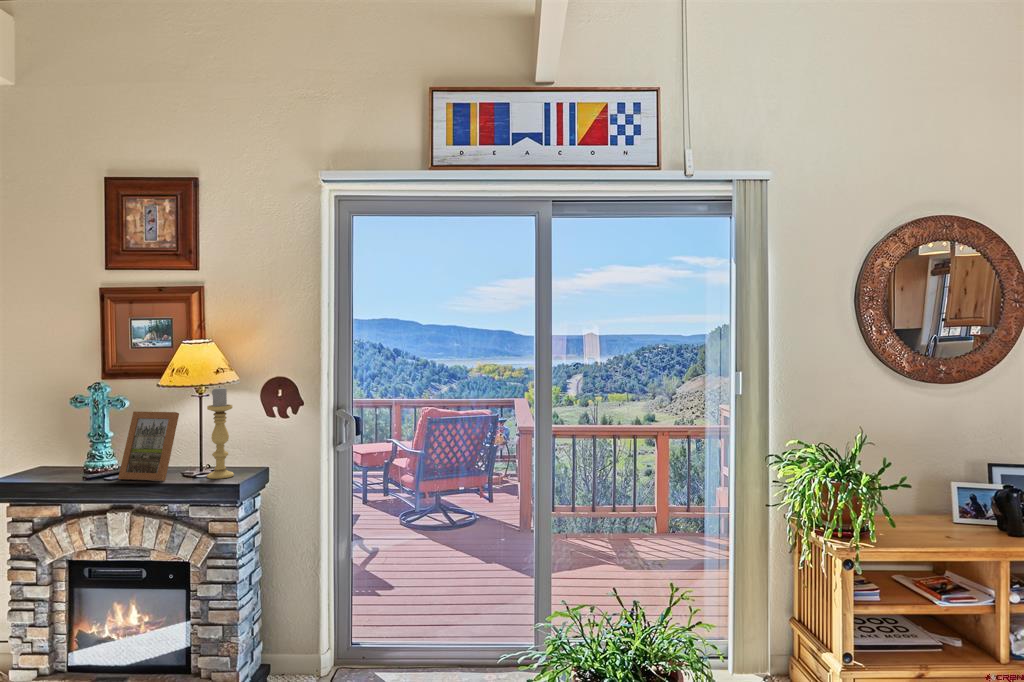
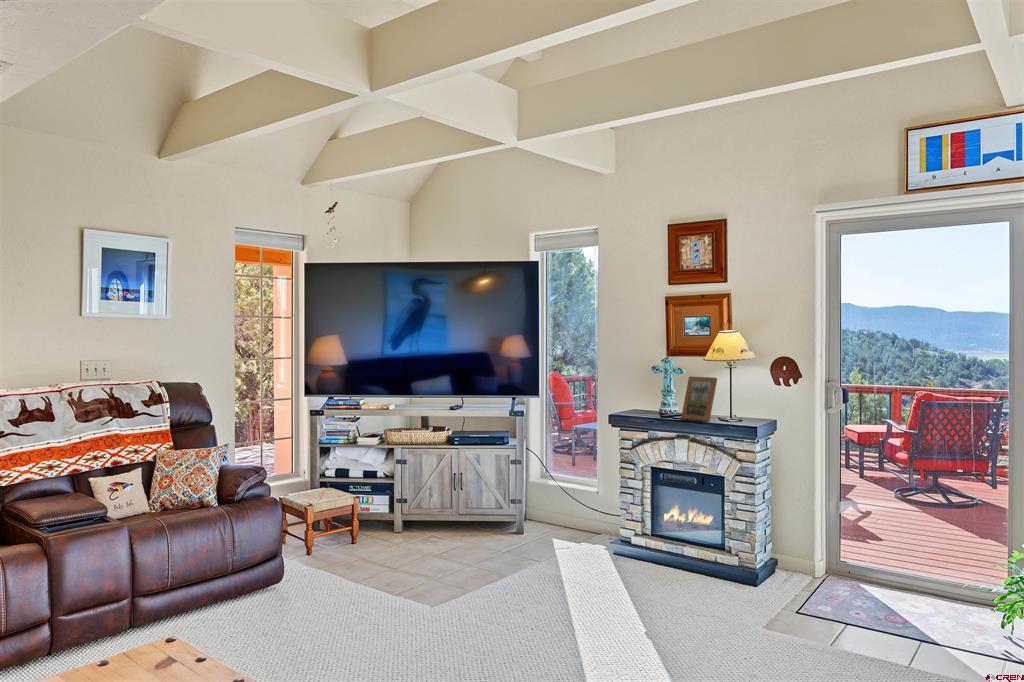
candle holder: present [207,386,234,479] -> none [735,361,753,423]

